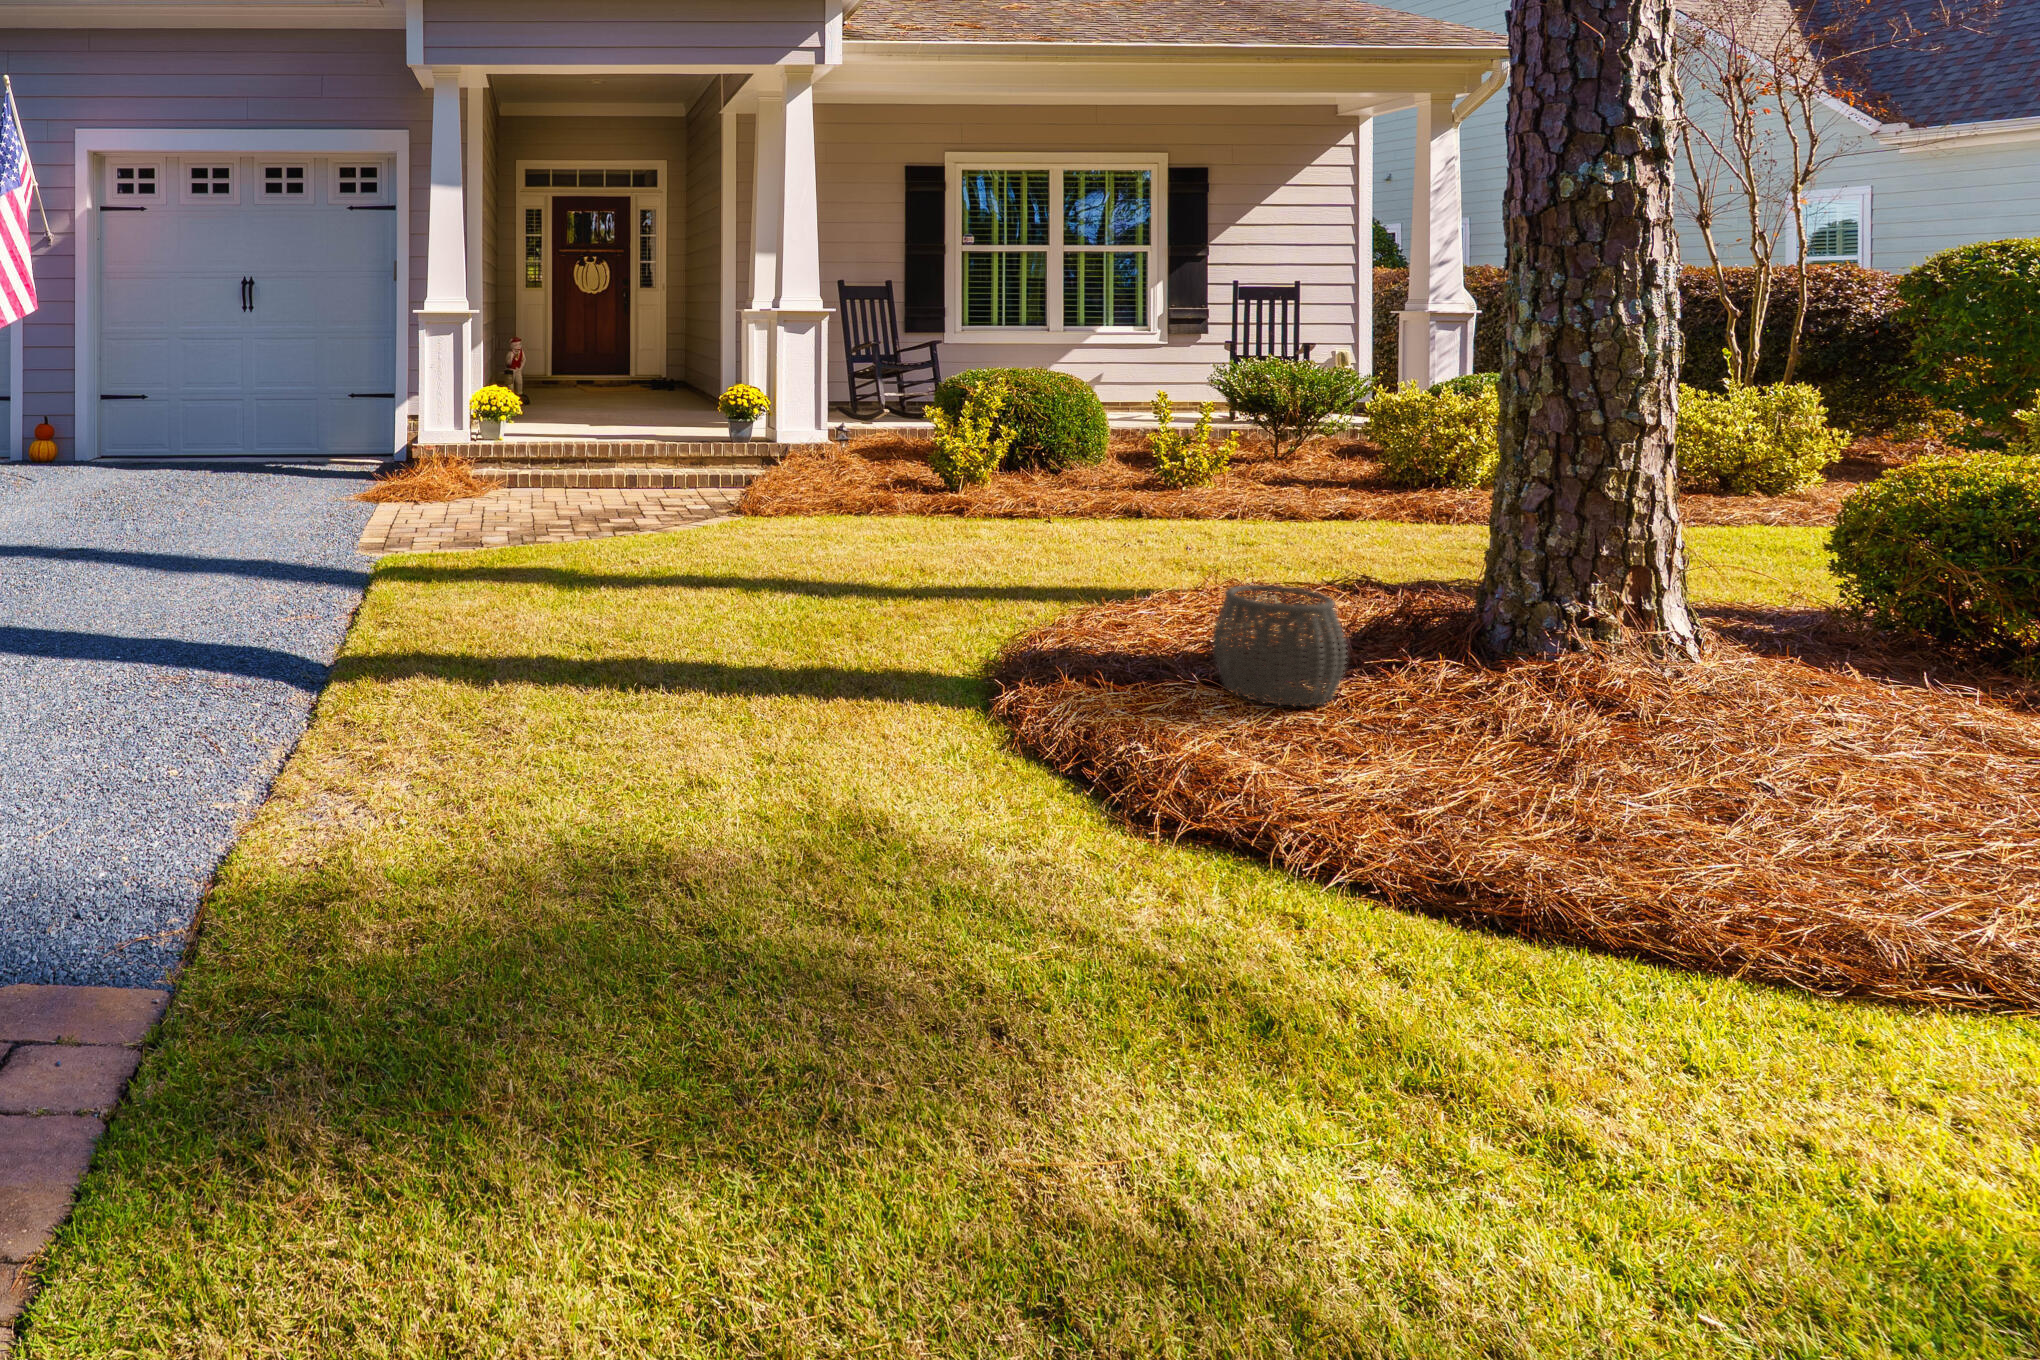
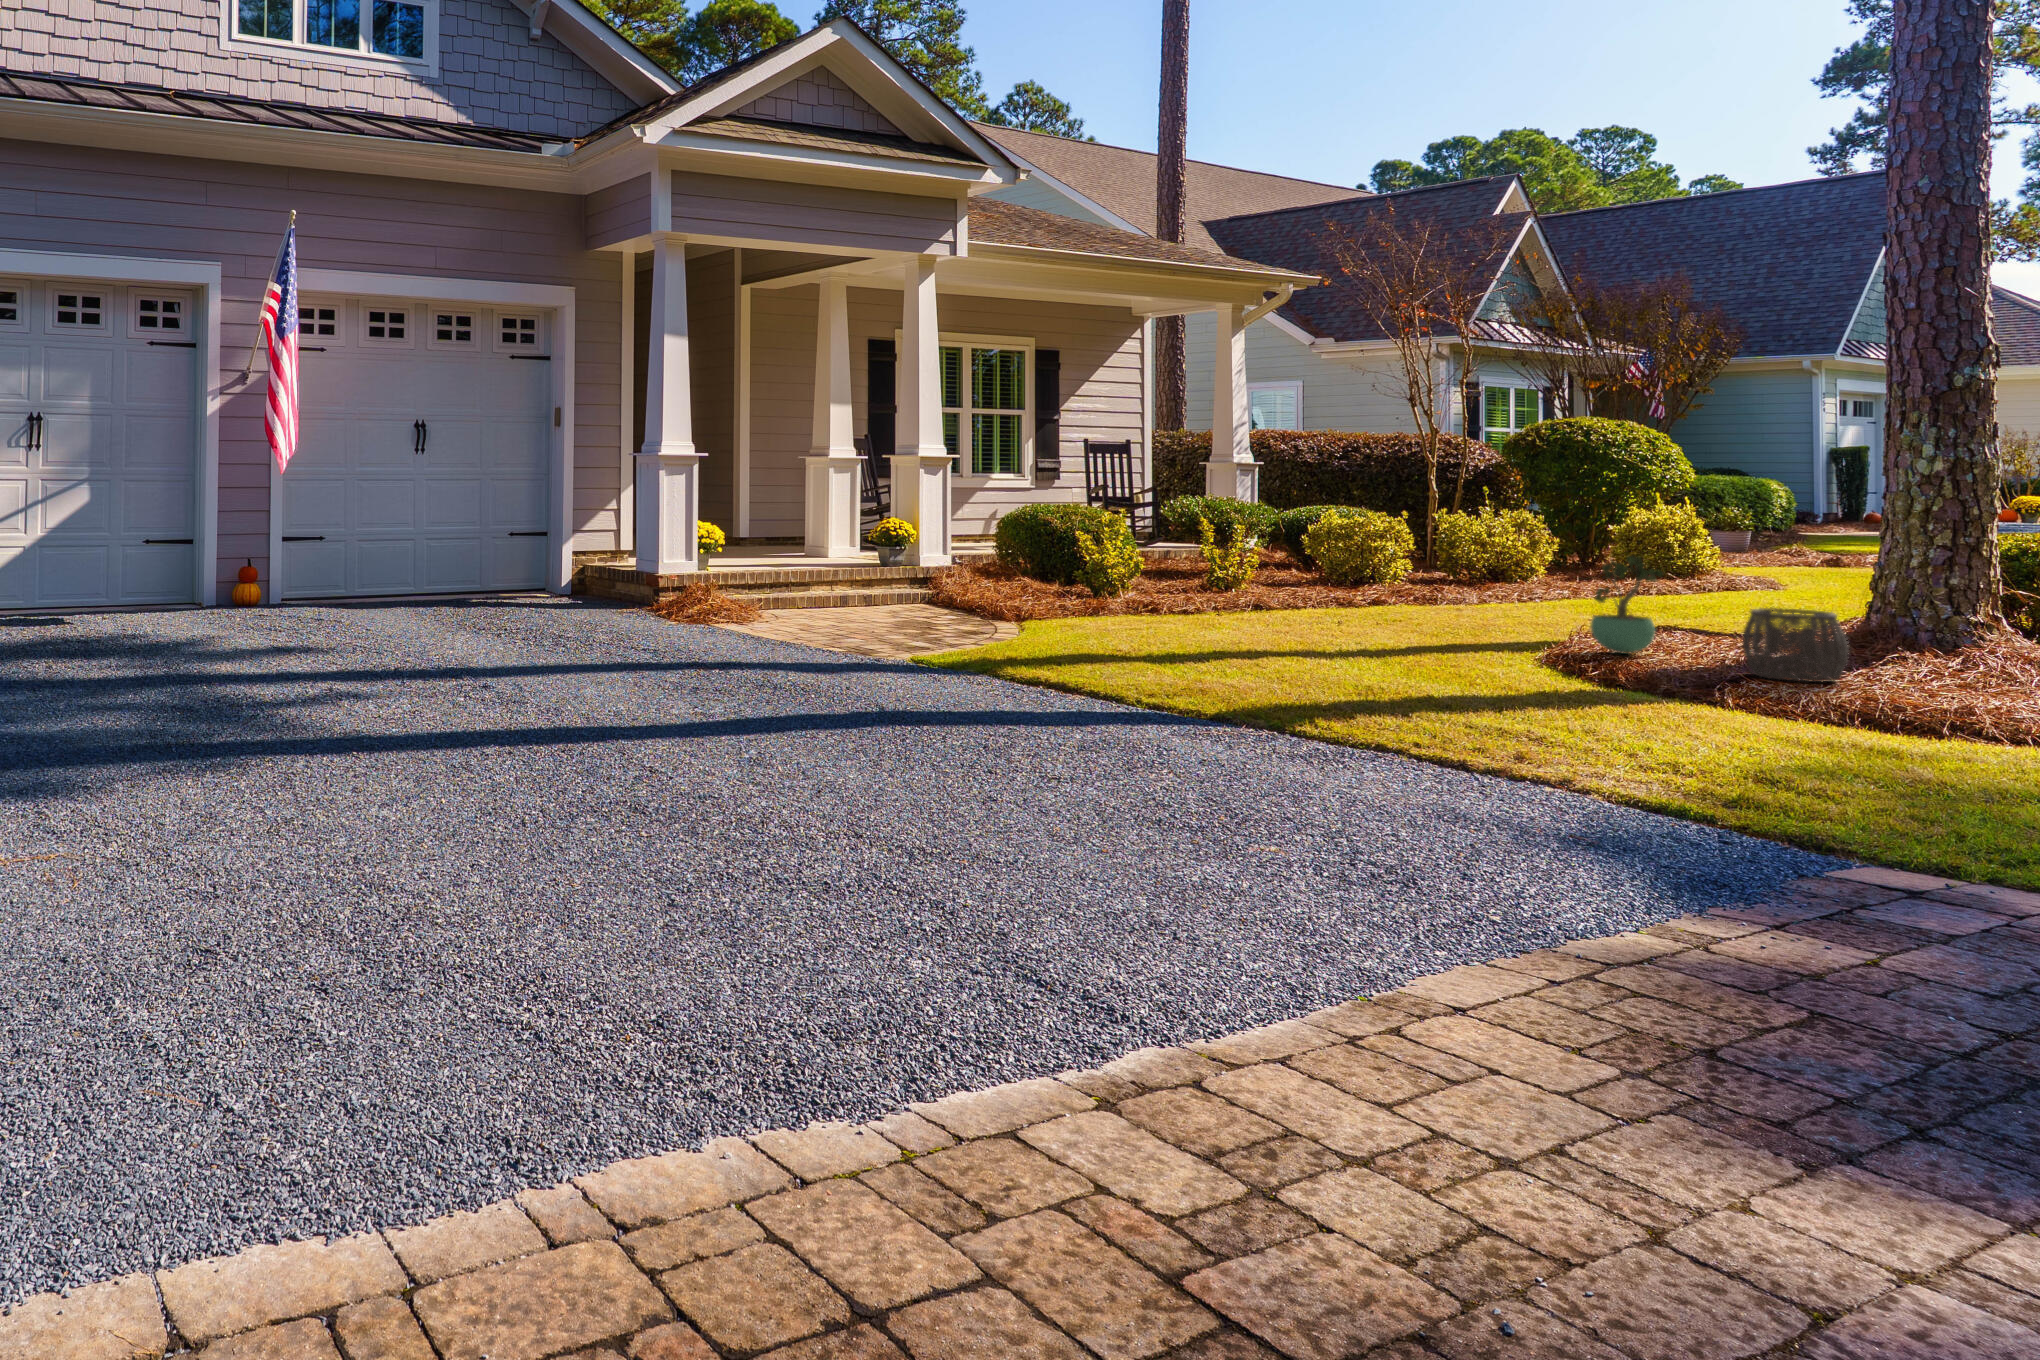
potted plant: none [1135,489,1240,629] -> present [1591,556,1663,654]

